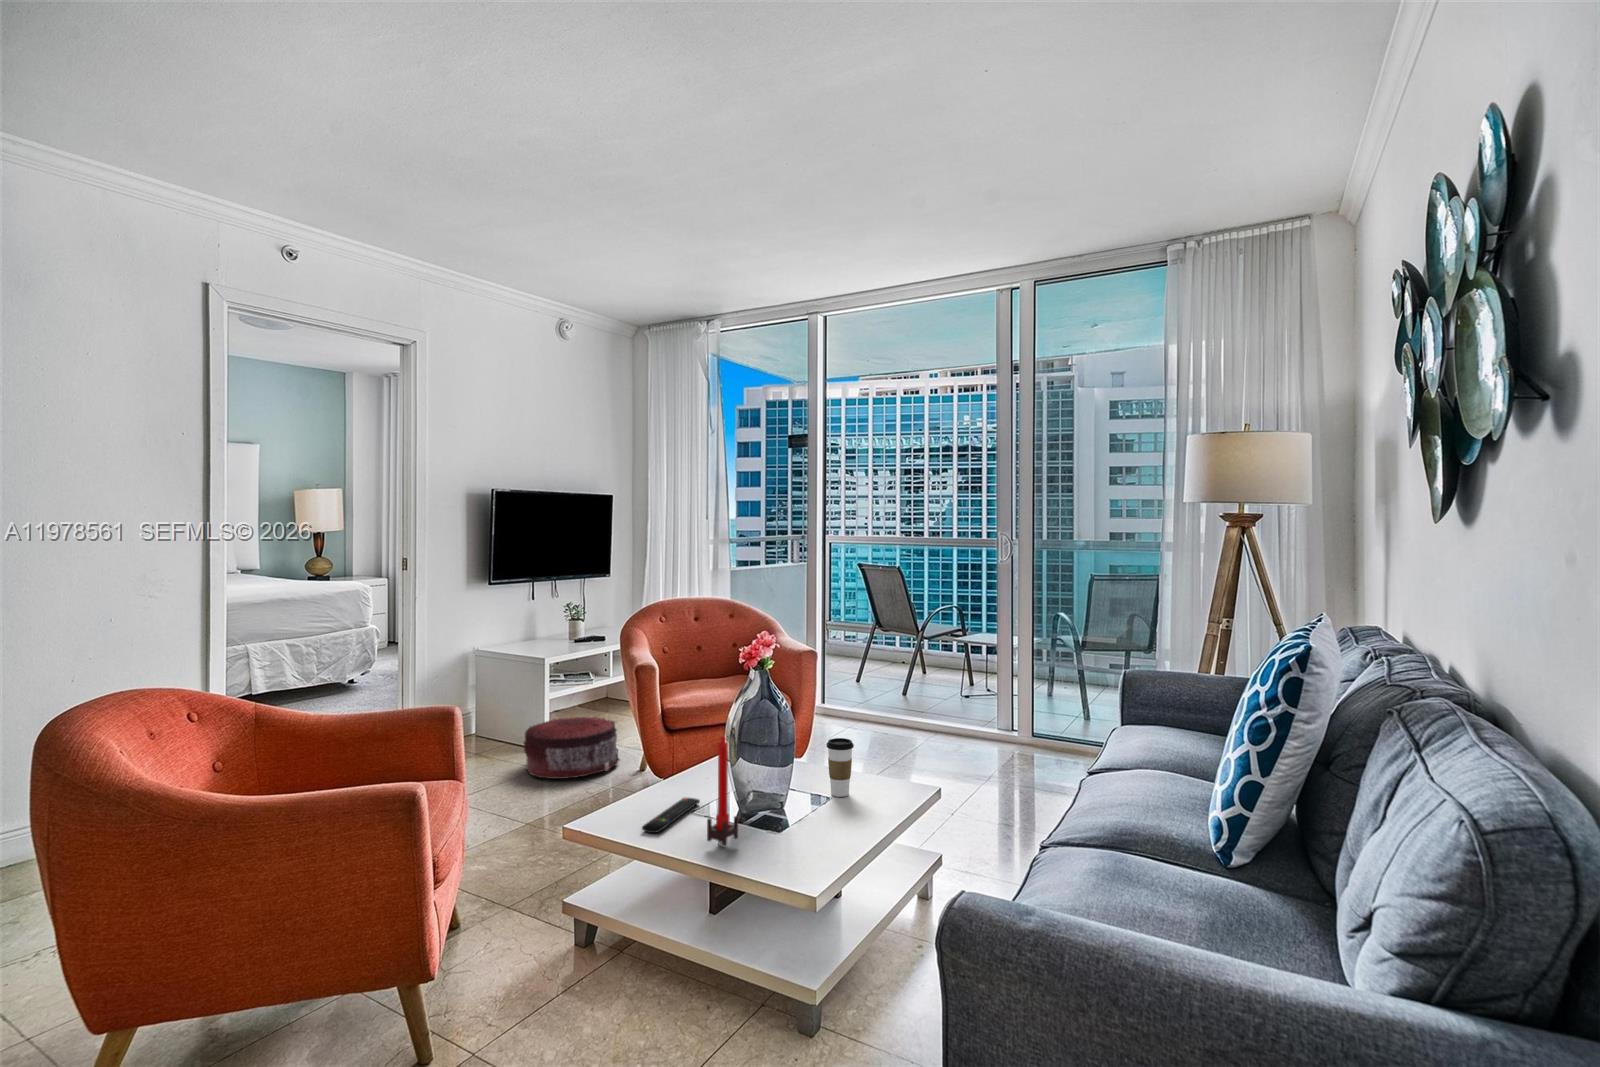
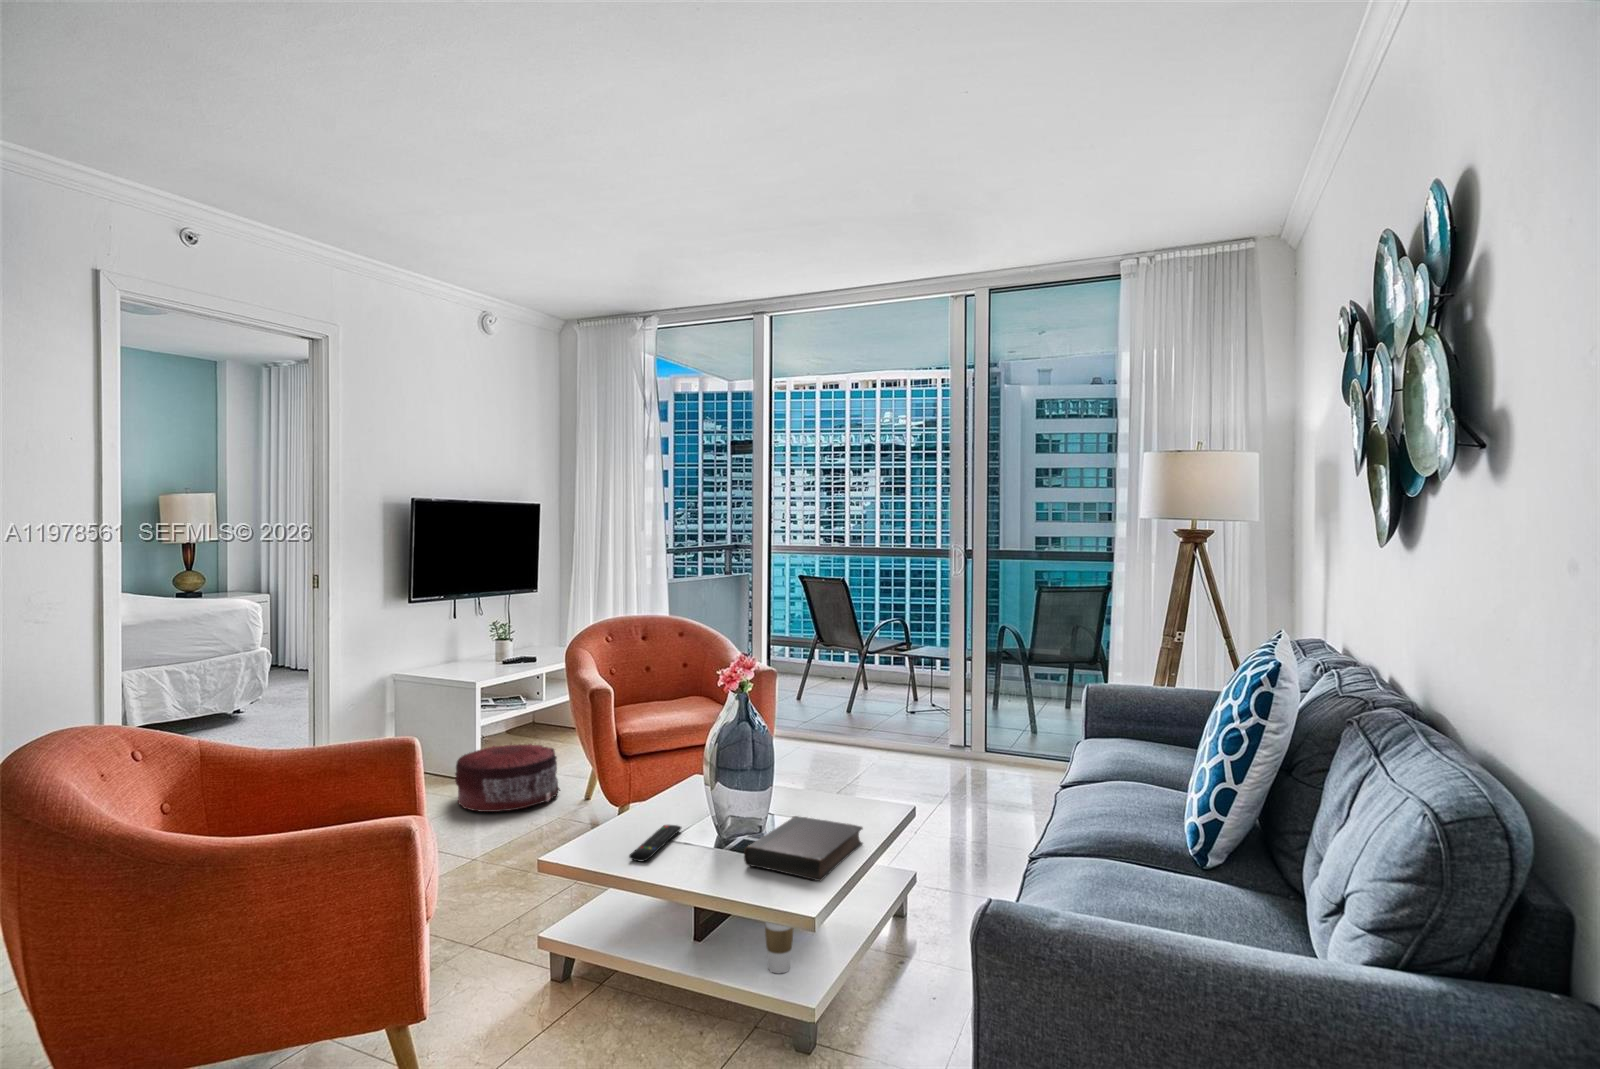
candle: present [707,736,738,847] -> none [701,759,732,873]
coffee cup: present [826,738,854,797] -> present [765,922,794,973]
book: none [751,793,875,861] -> present [744,816,863,881]

